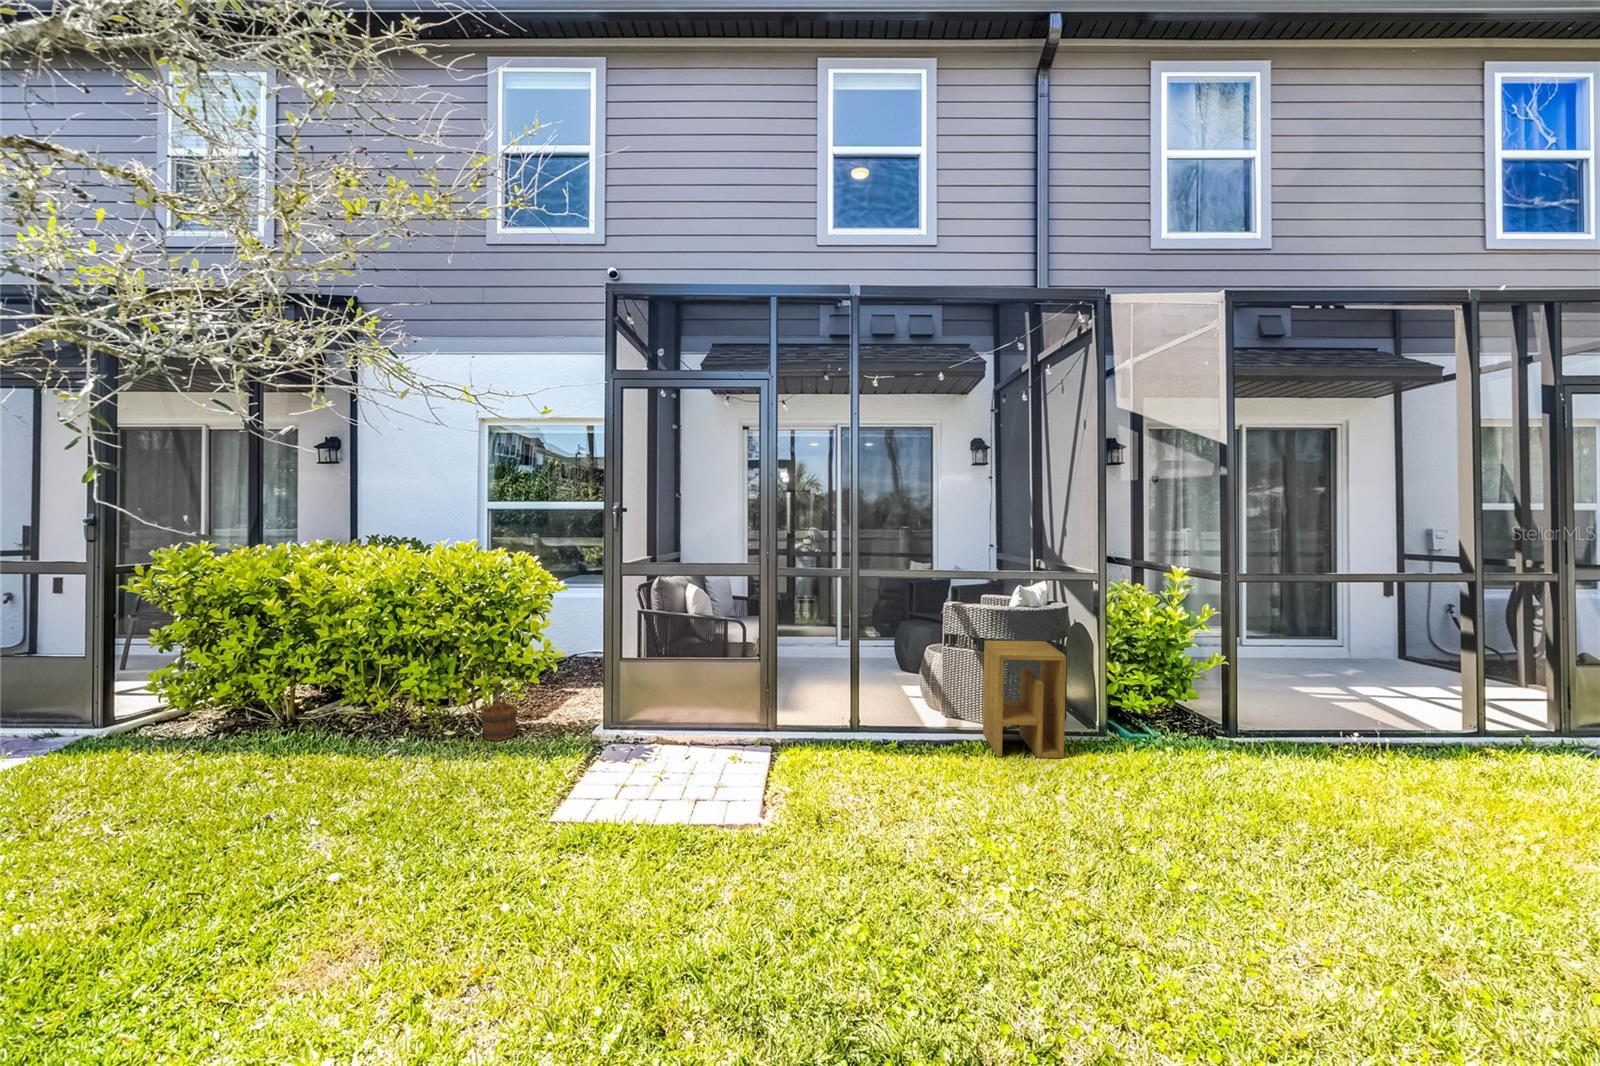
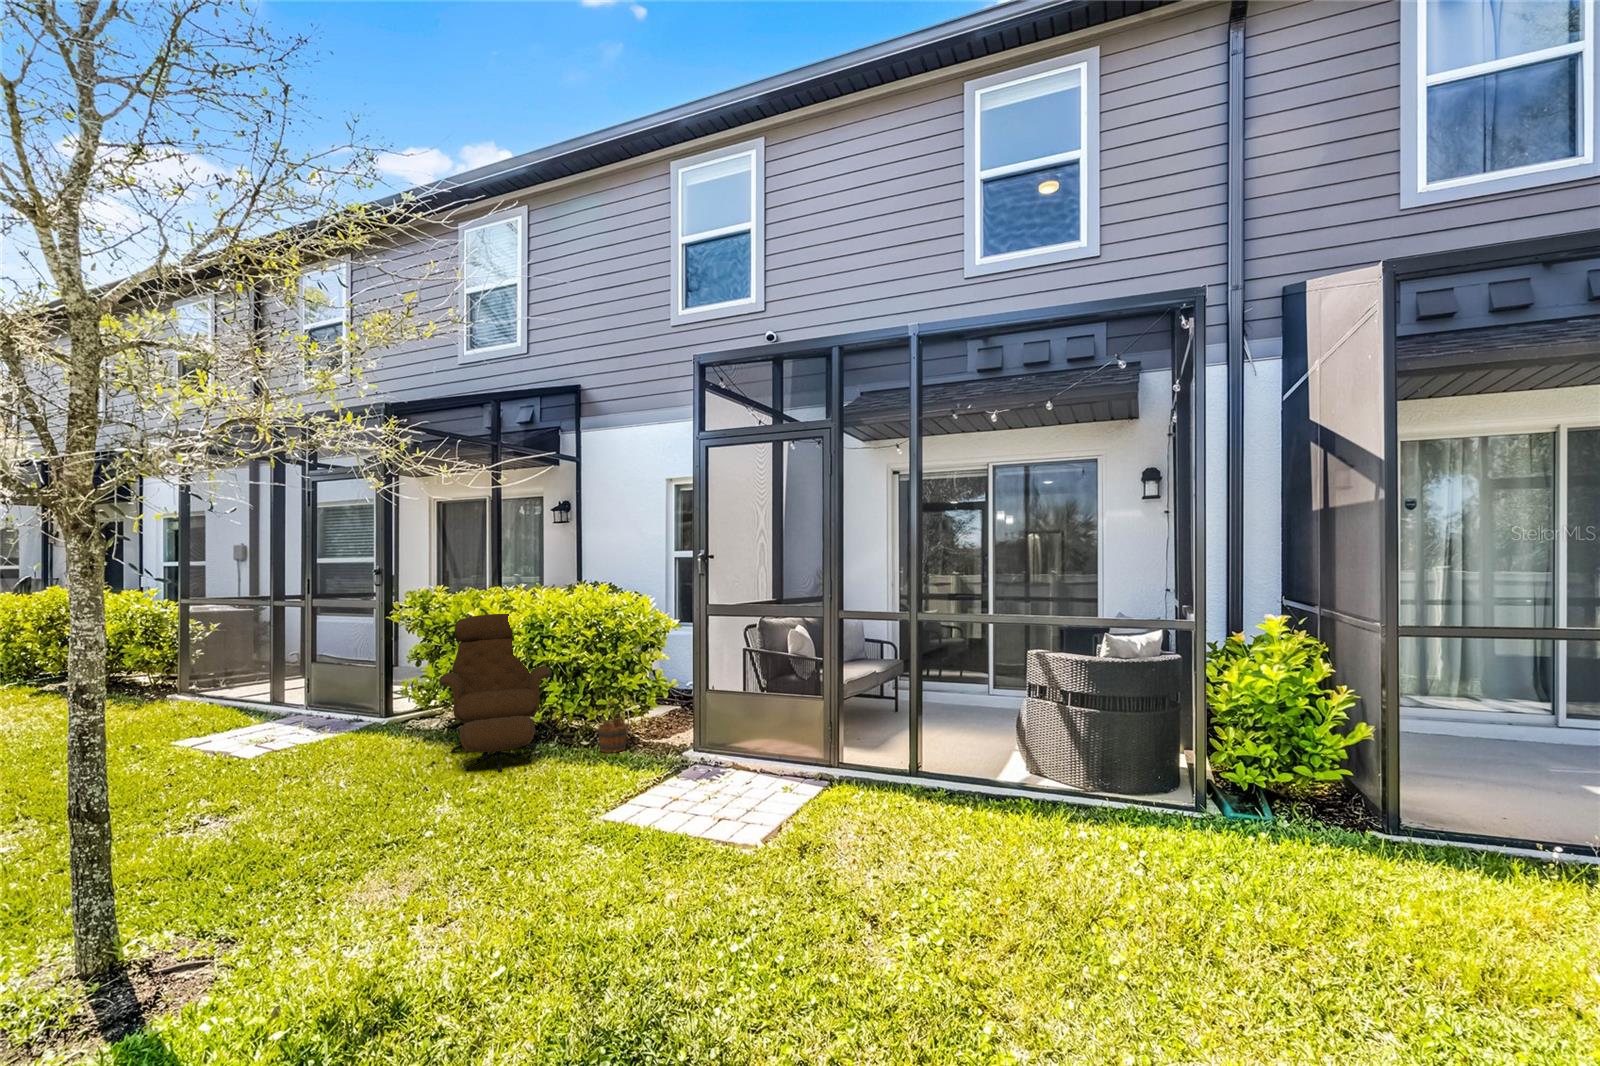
lounge chair: none [249,581,415,783] -> present [439,614,552,772]
side table: present [983,641,1066,758] -> none [1036,689,1125,828]

